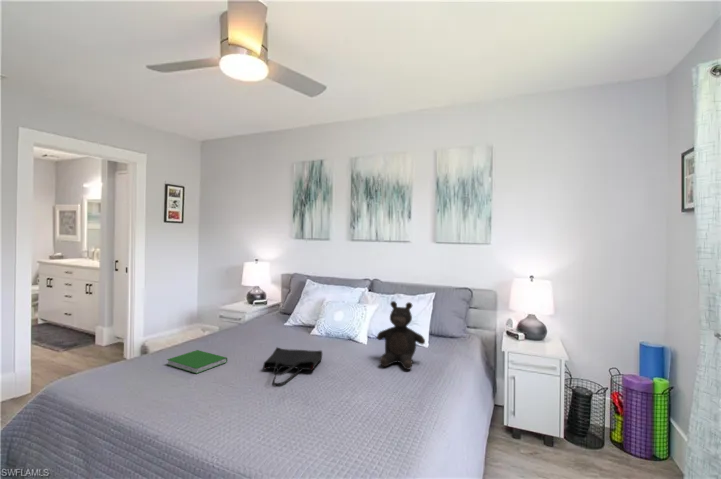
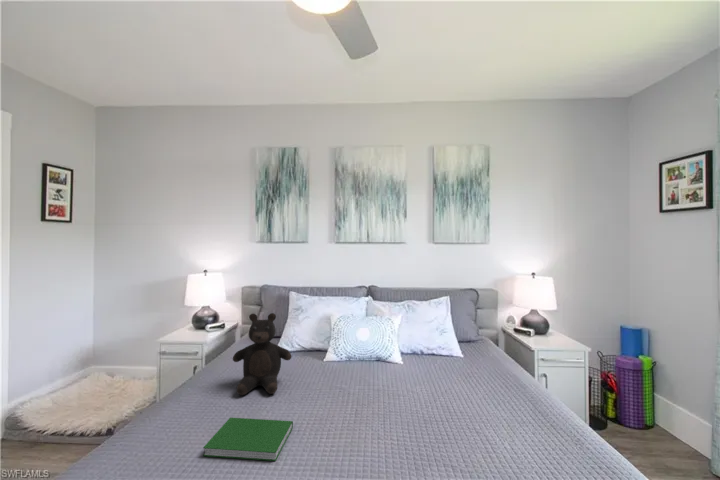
teddy bear: present [377,301,425,369] -> present [233,313,292,395]
tote bag: present [263,348,322,386] -> none [346,385,425,451]

